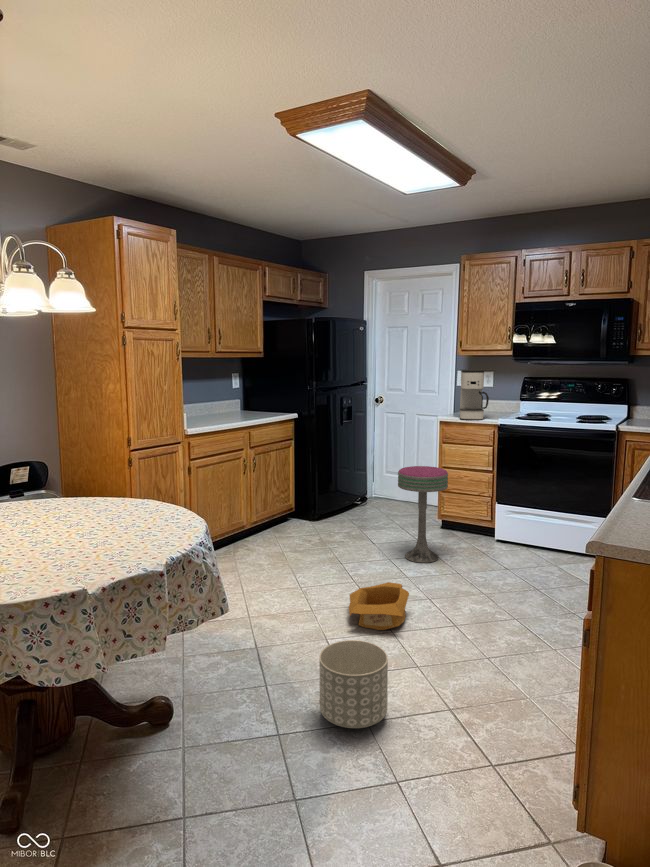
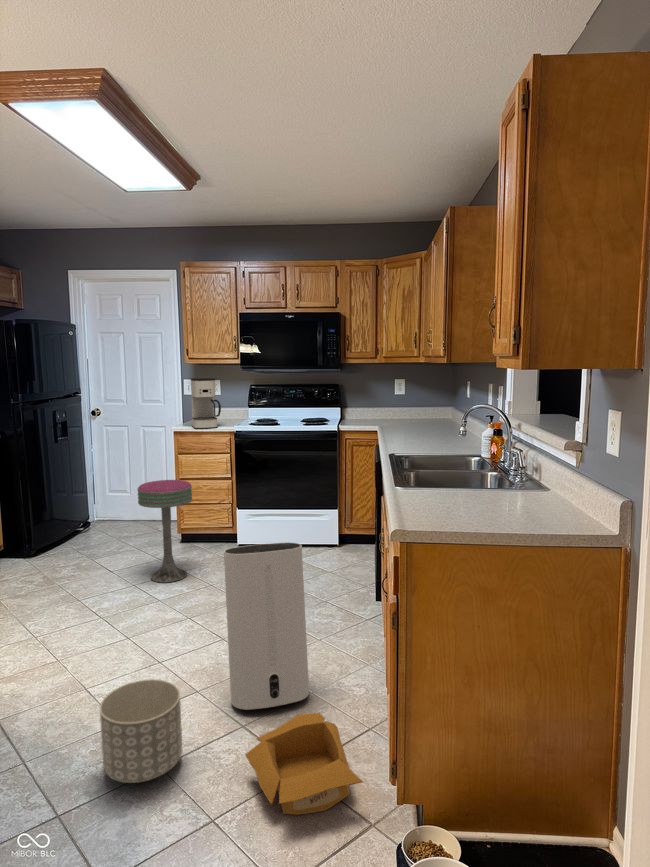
air purifier: none [444,537,529,703] -> present [224,542,309,710]
cardboard box: present [349,582,409,630] -> present [245,713,363,815]

